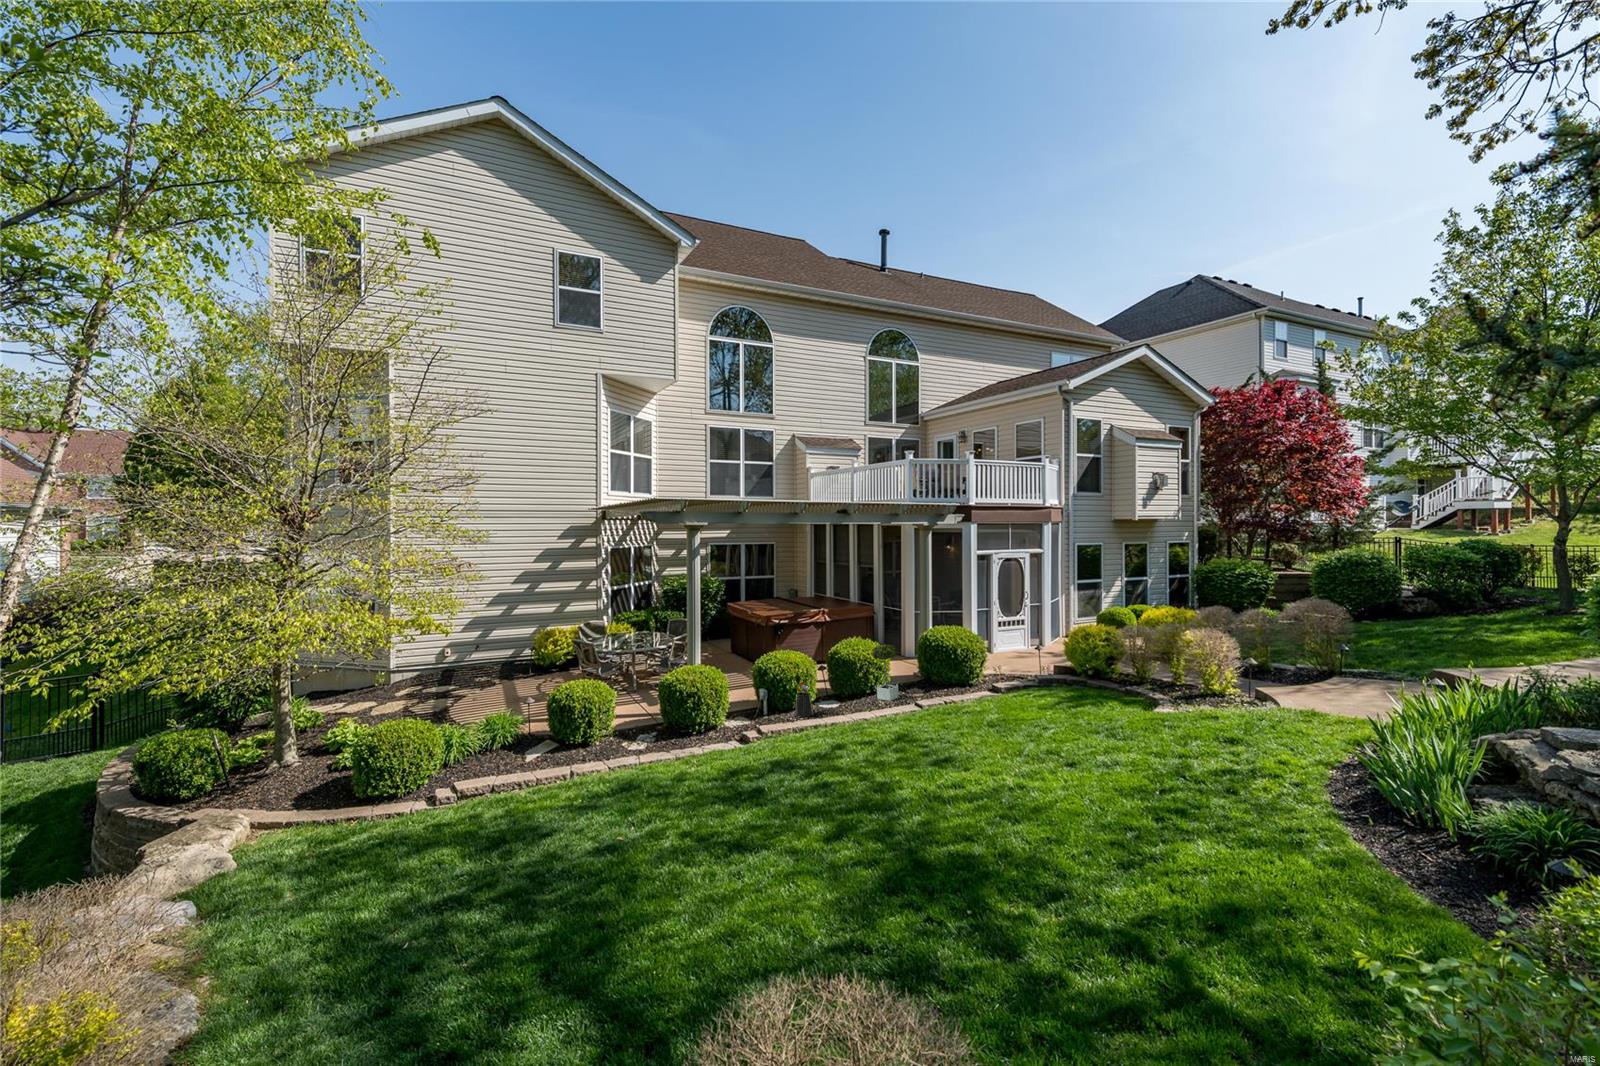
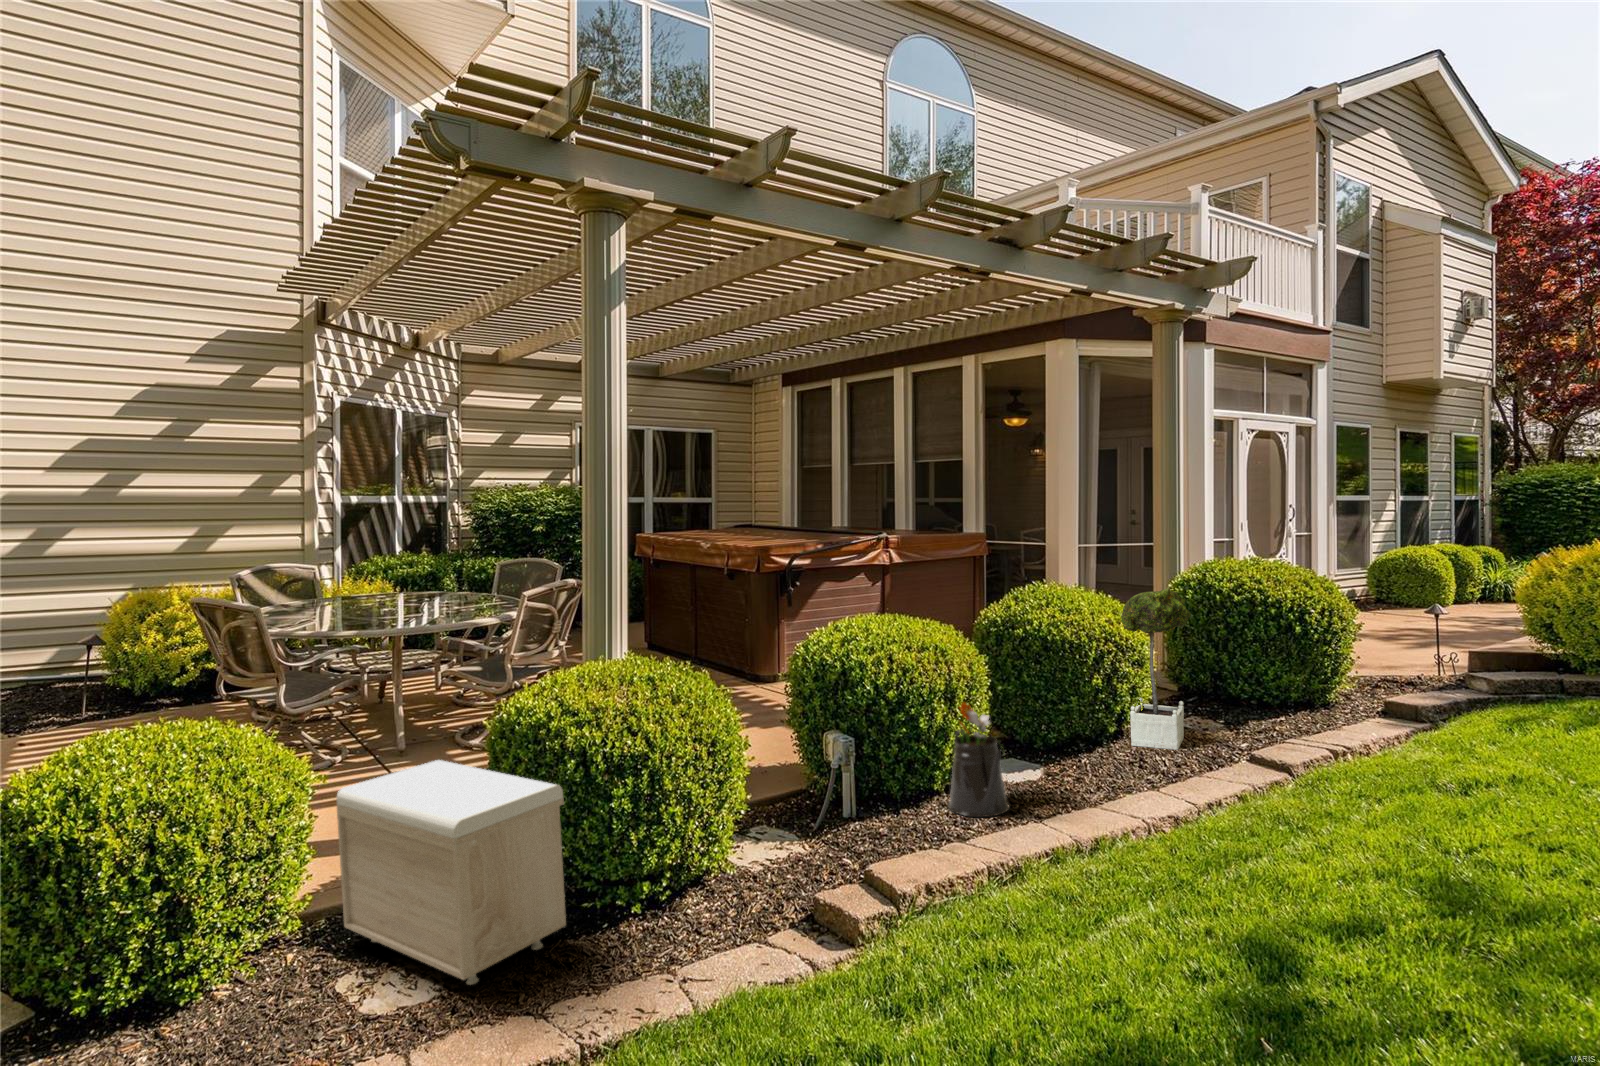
storage bench: none [622,693,675,744] -> present [337,760,566,985]

